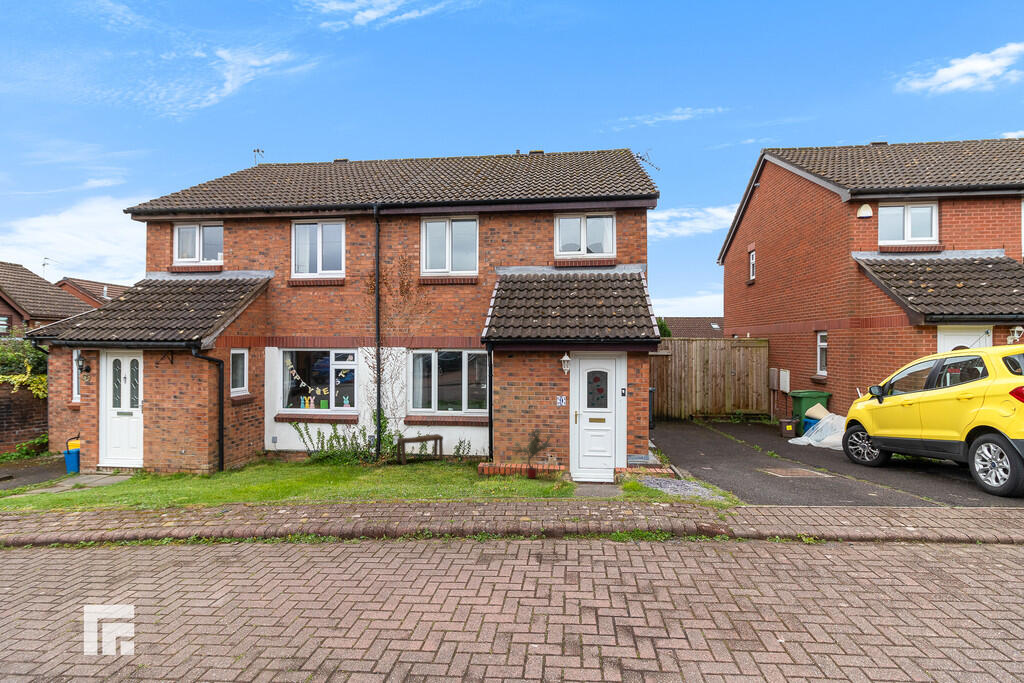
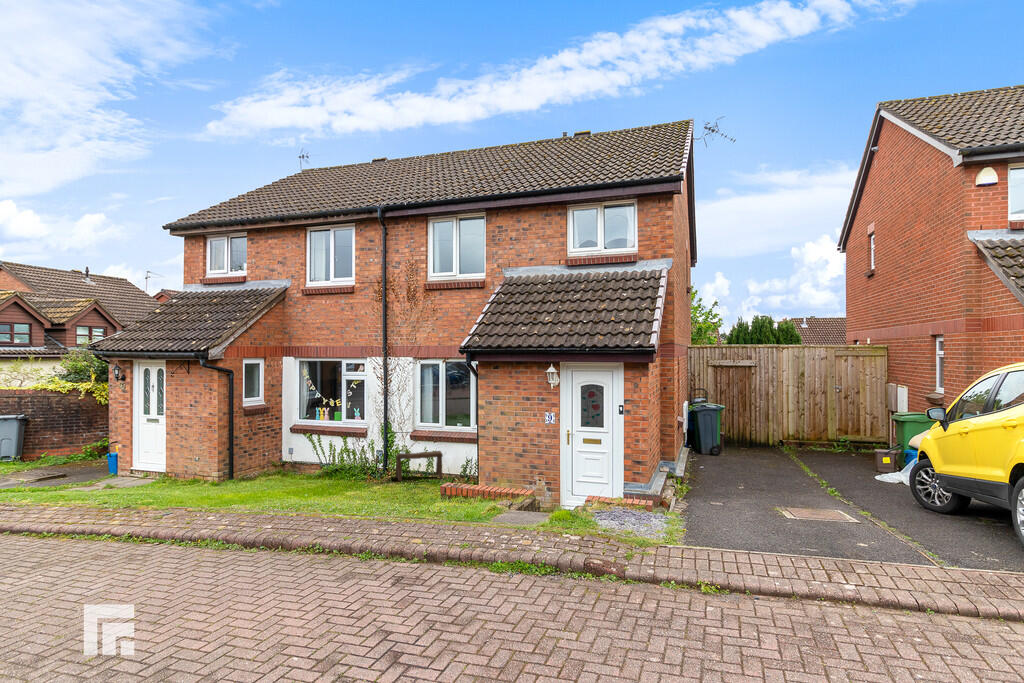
potted tree: present [513,429,550,479] -> none [495,446,536,501]

